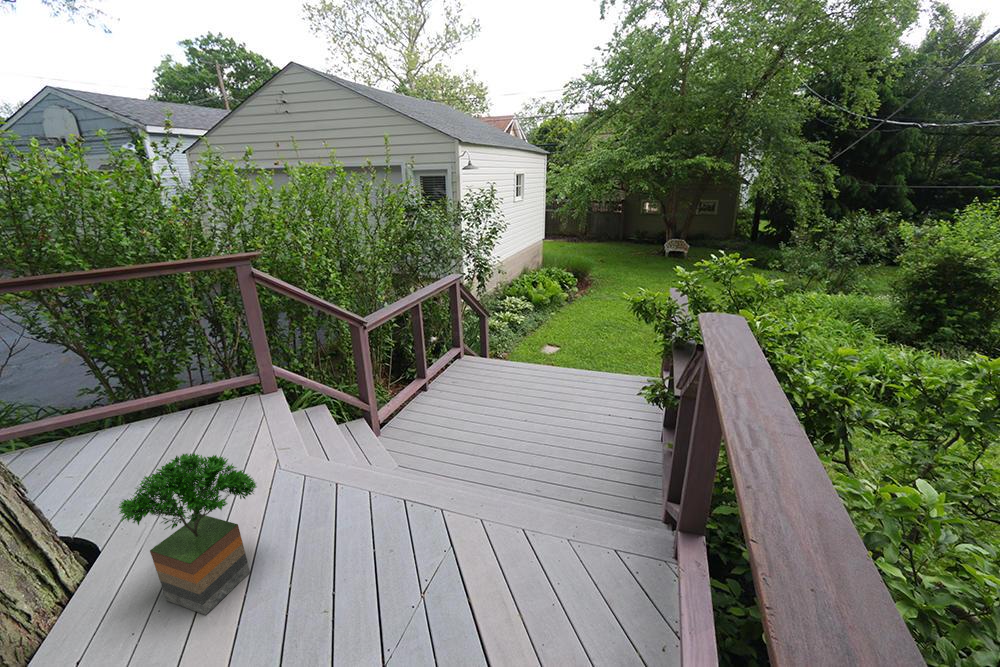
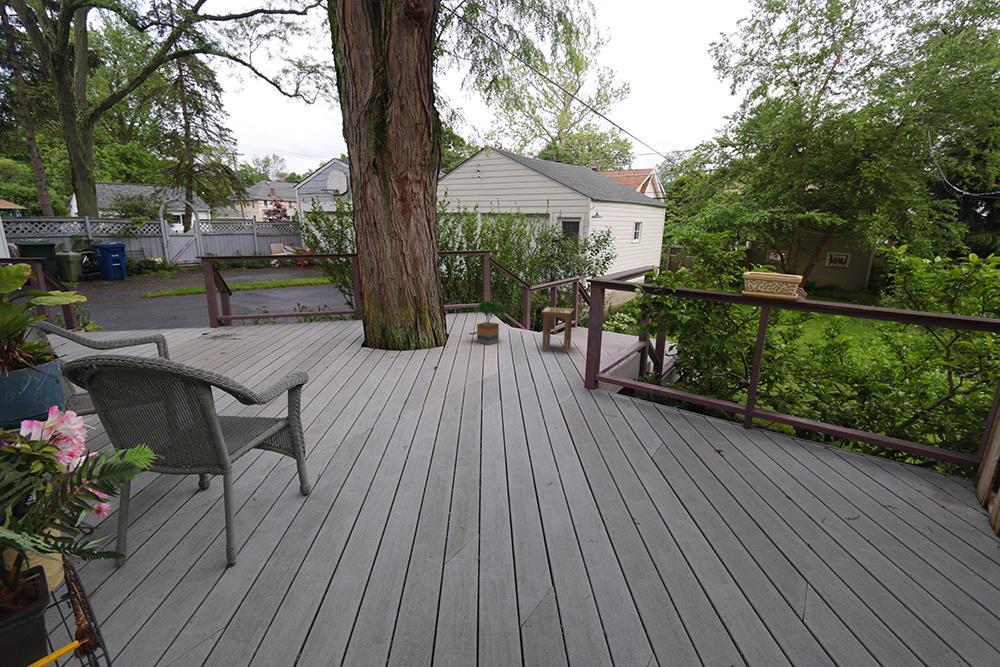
stool: none [367,453,482,628] -> present [542,307,574,353]

